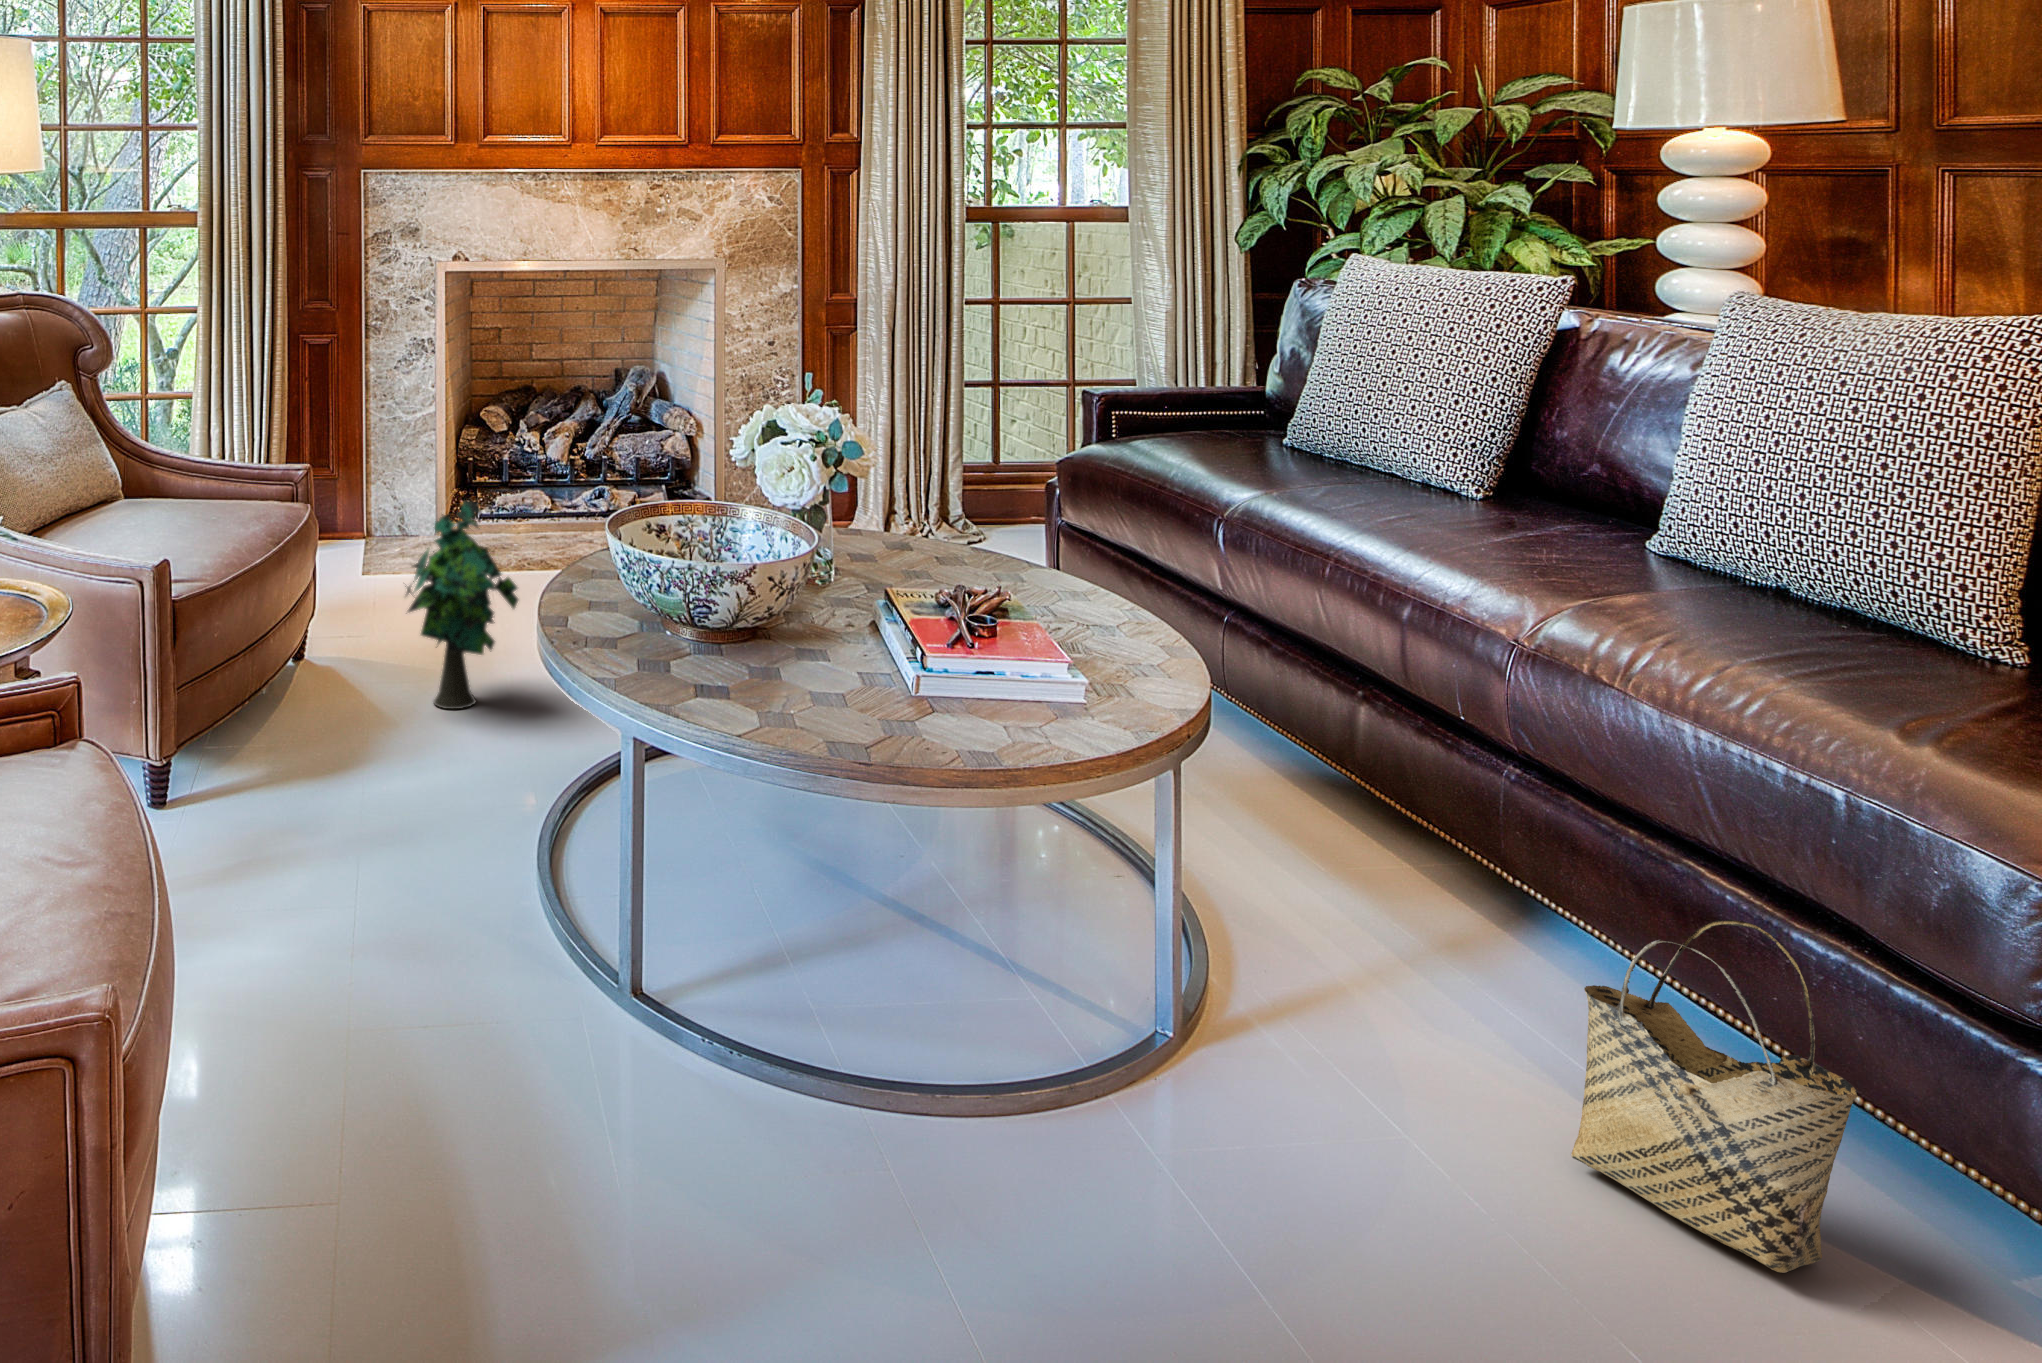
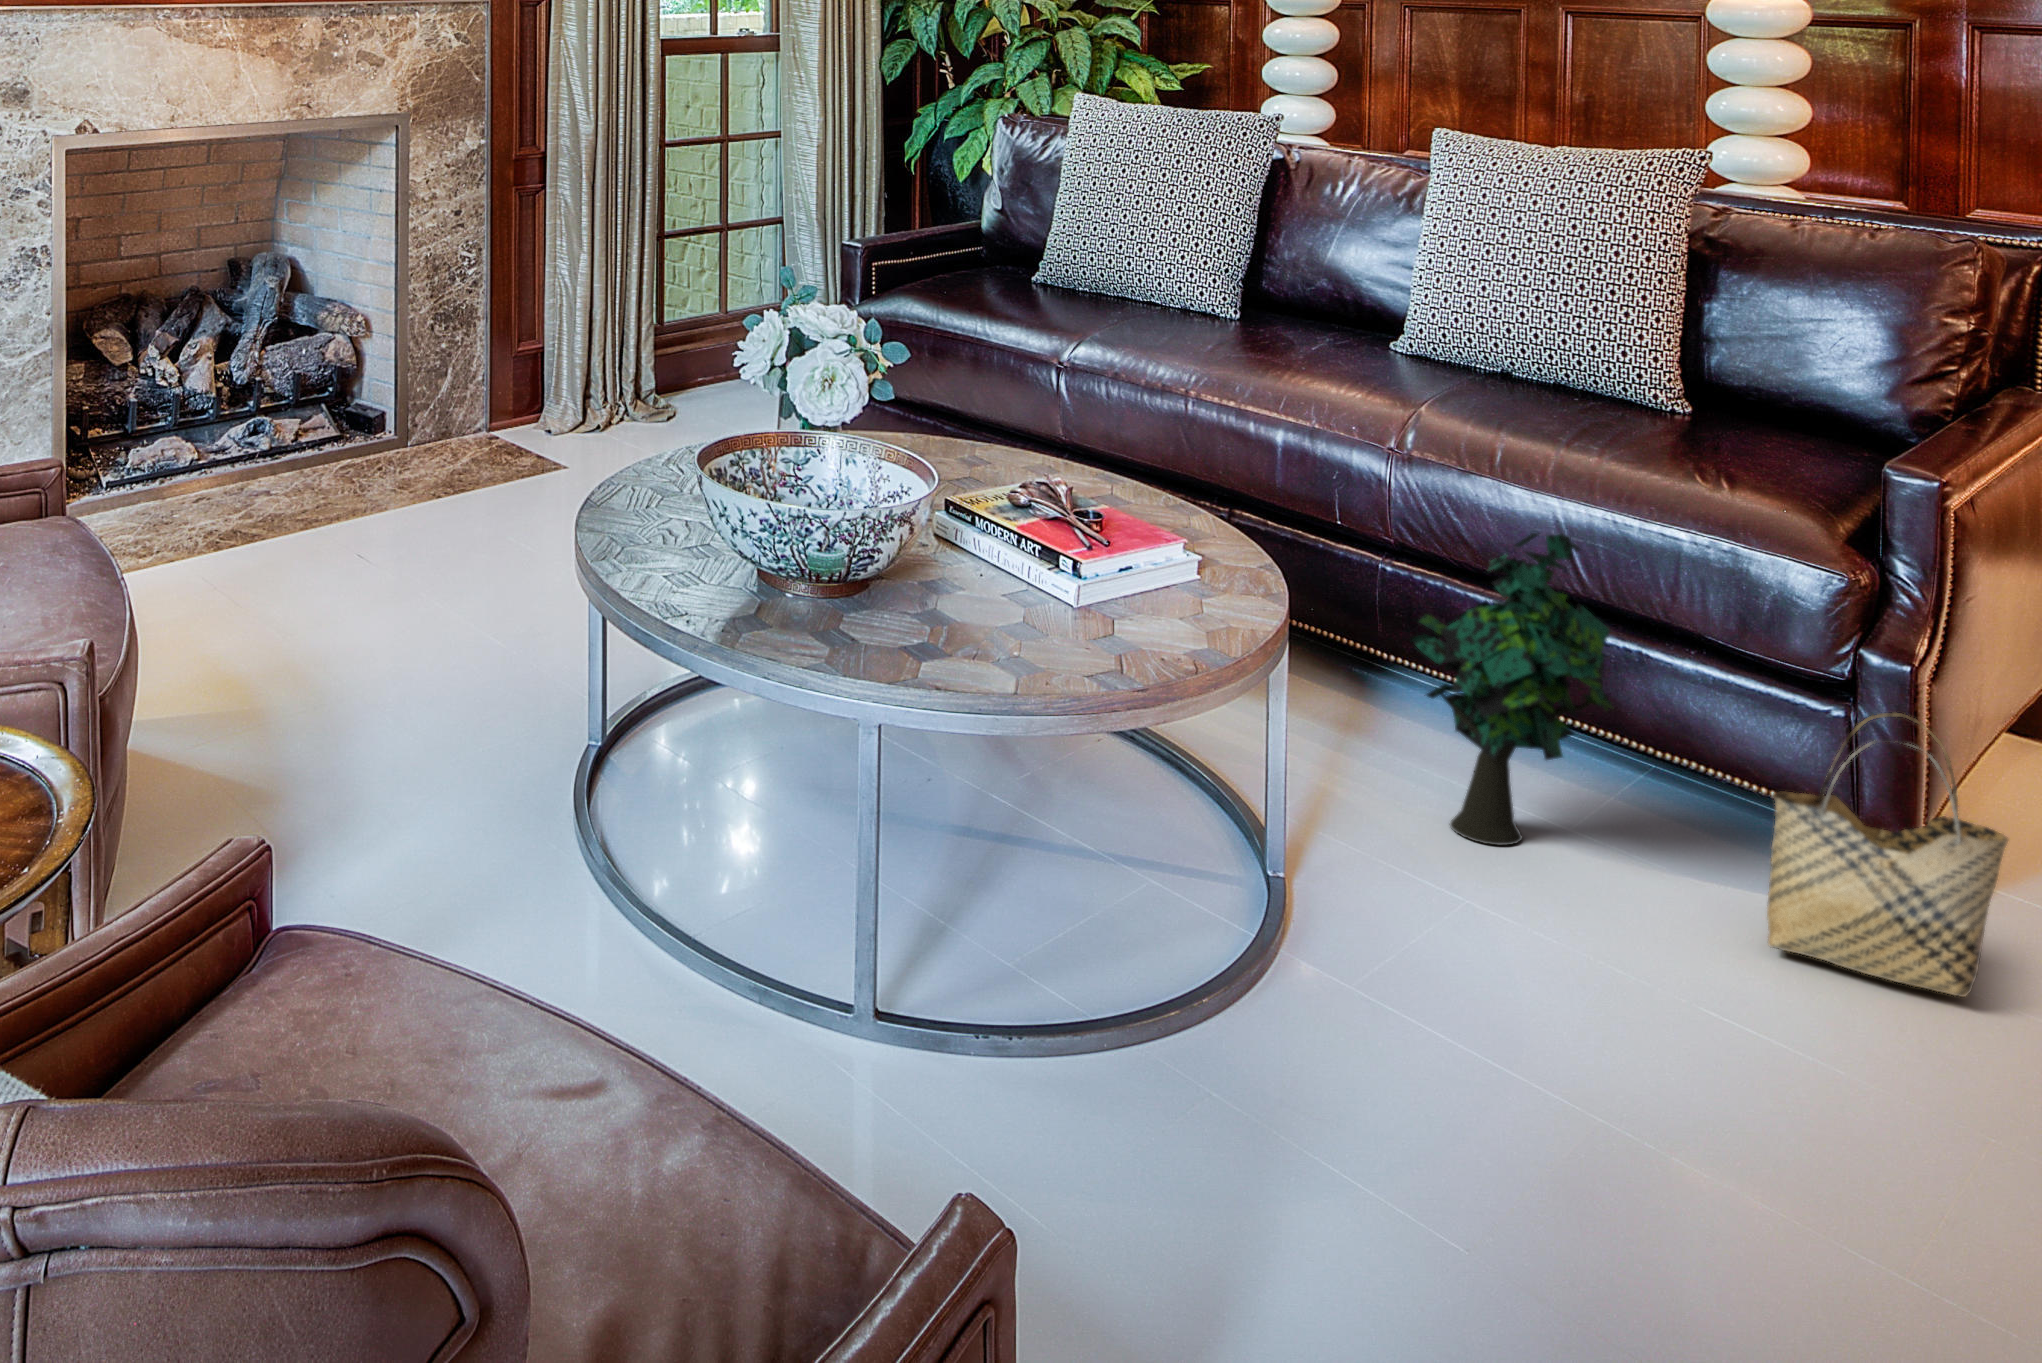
decorative plant: present [405,500,518,709] -> present [1404,533,1614,845]

